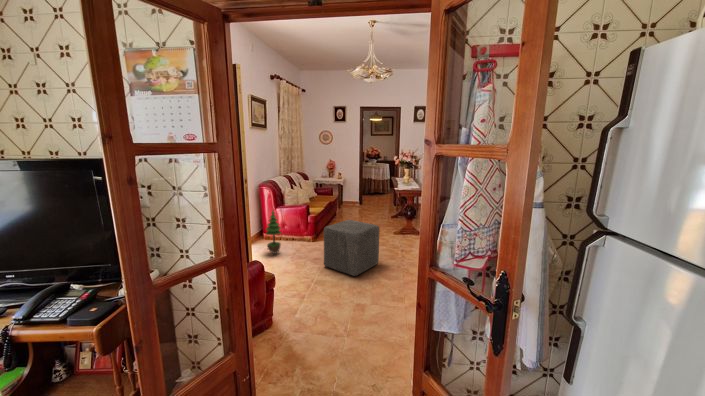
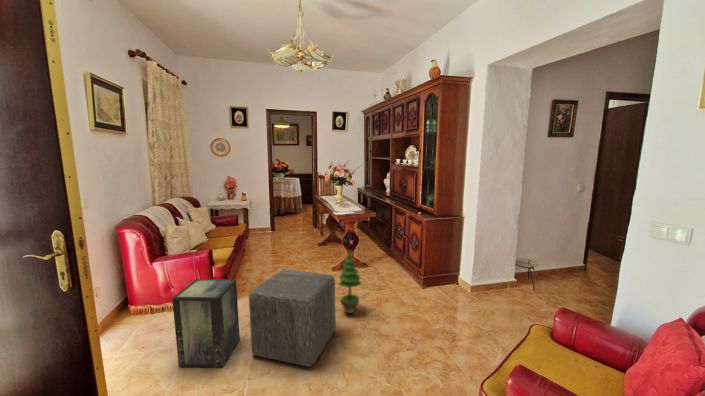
potted tree: present [266,211,281,254] -> present [339,252,361,313]
storage box: none [284,218,319,268] -> present [172,279,240,367]

